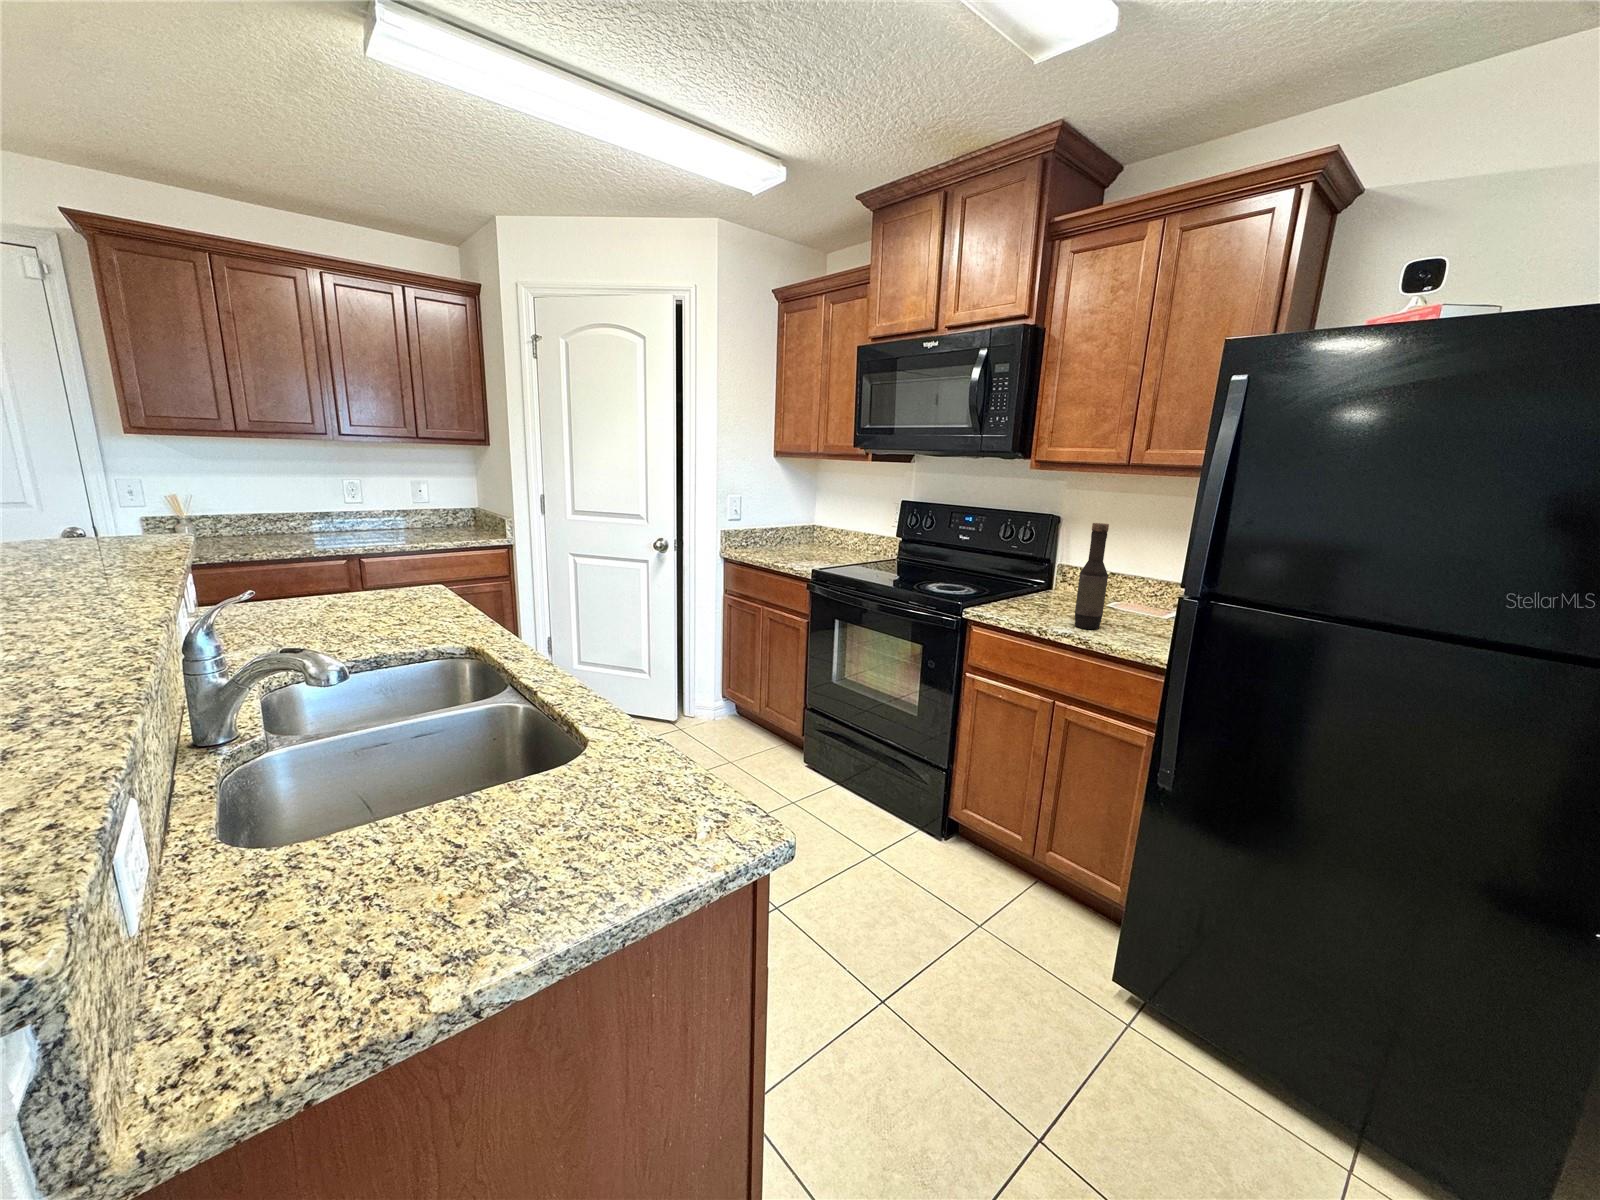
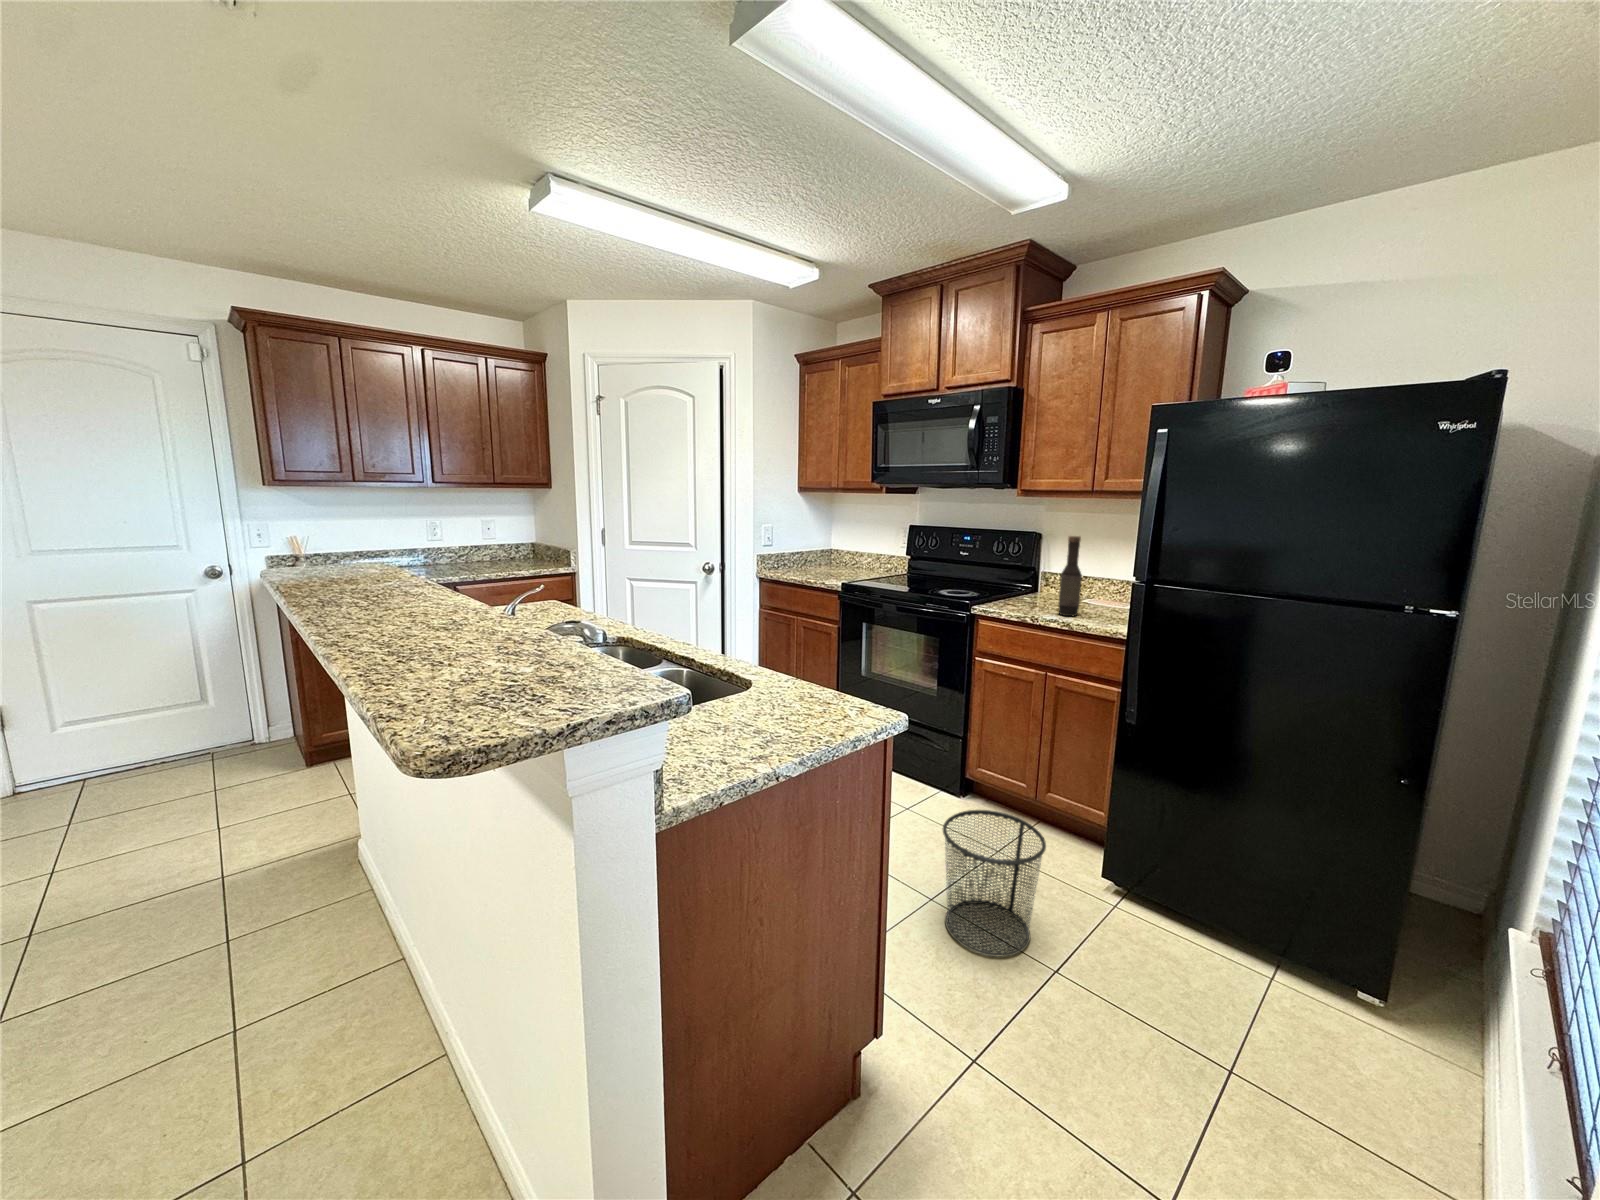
waste bin: none [894,889,1033,1102] -> present [943,810,1046,956]

